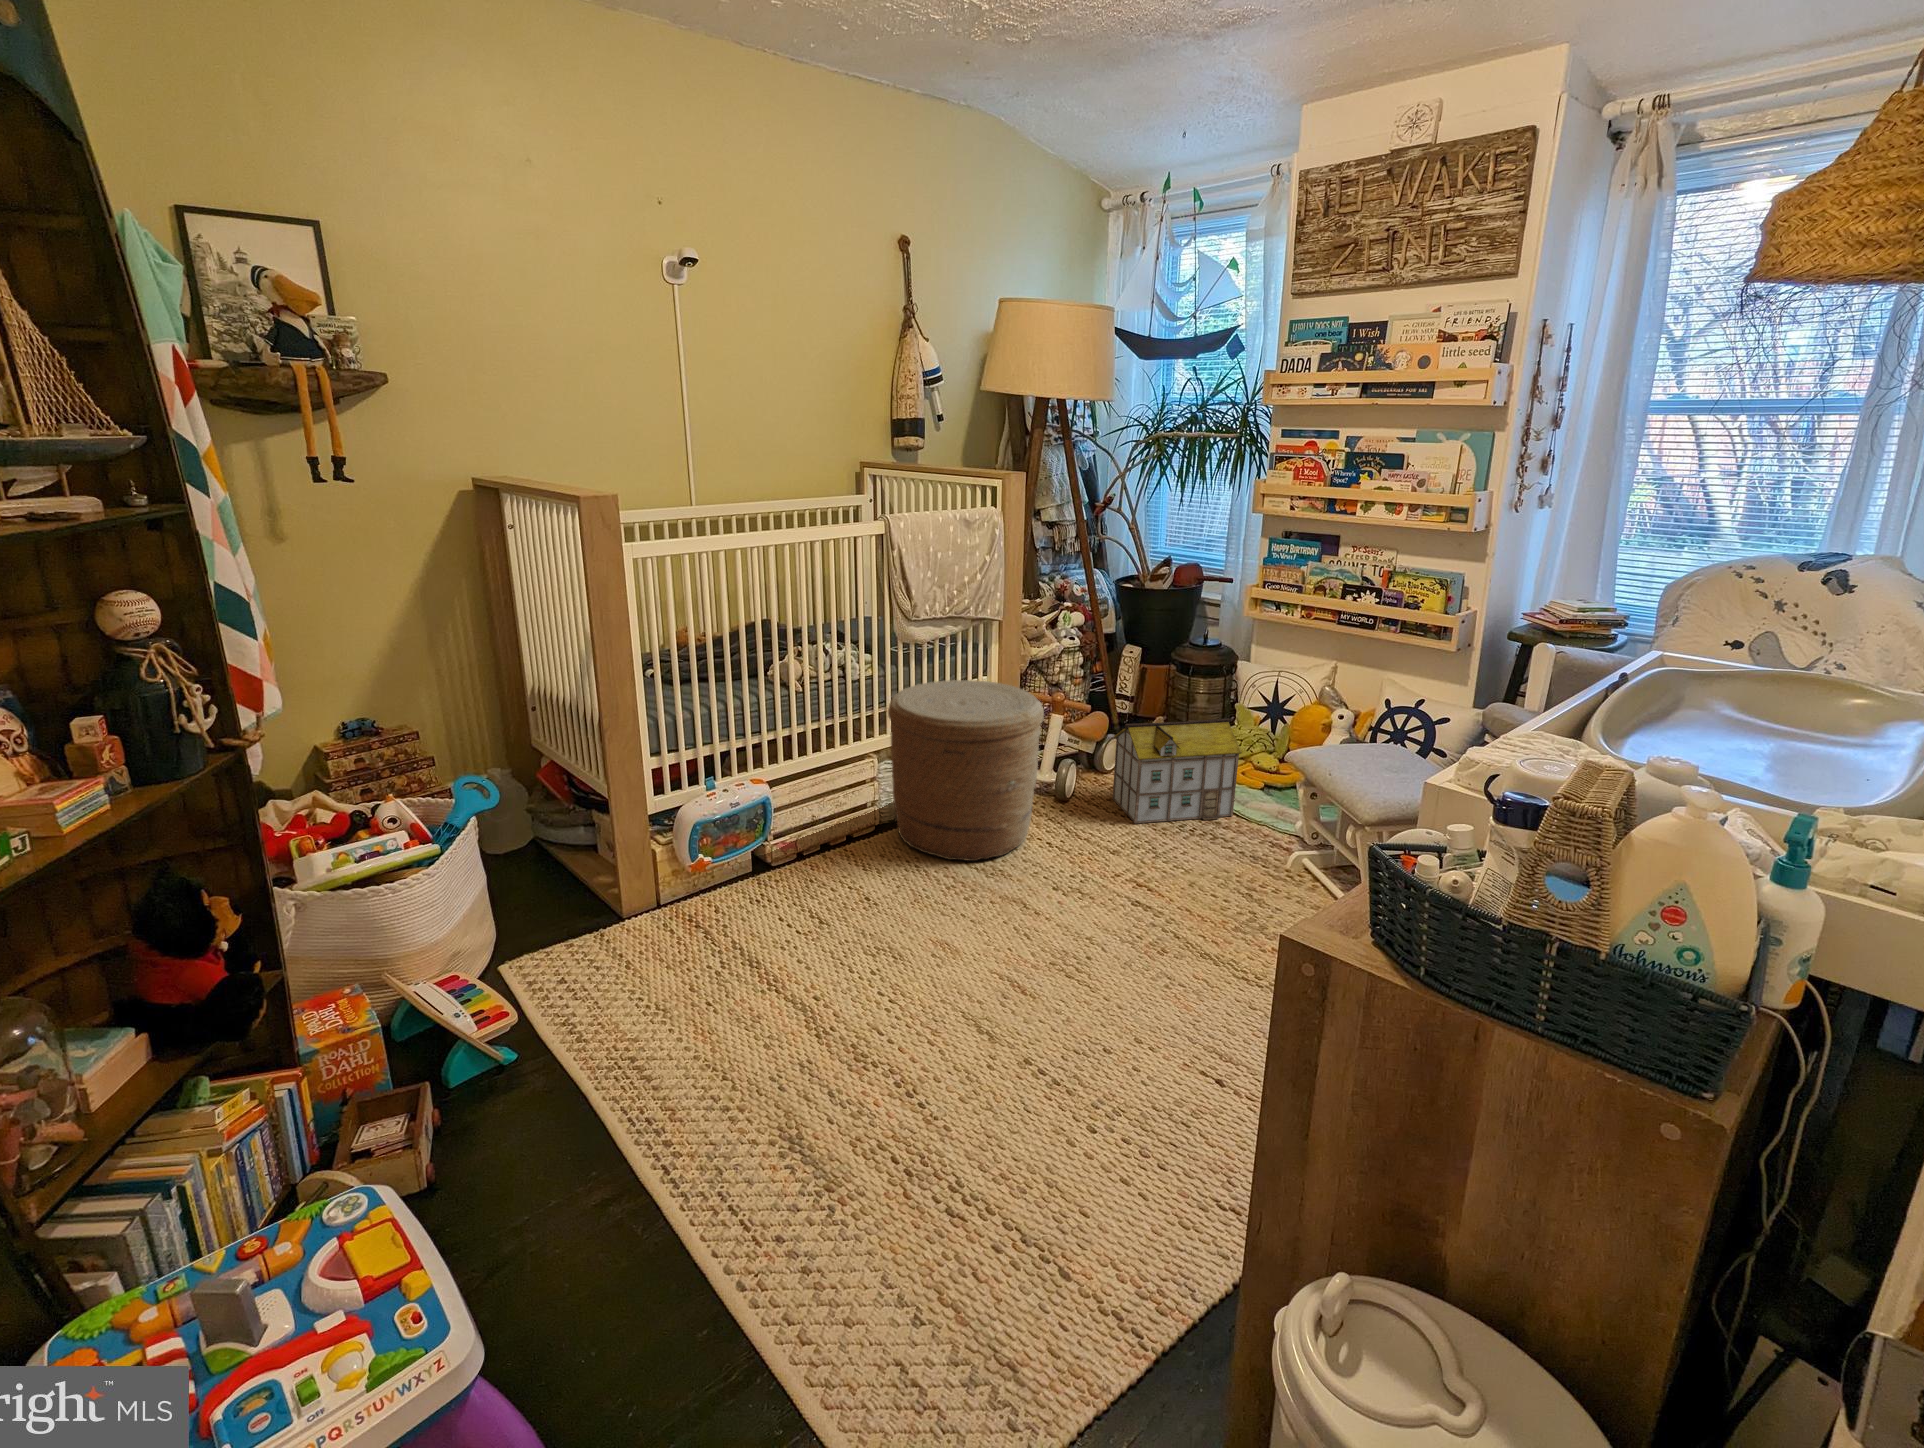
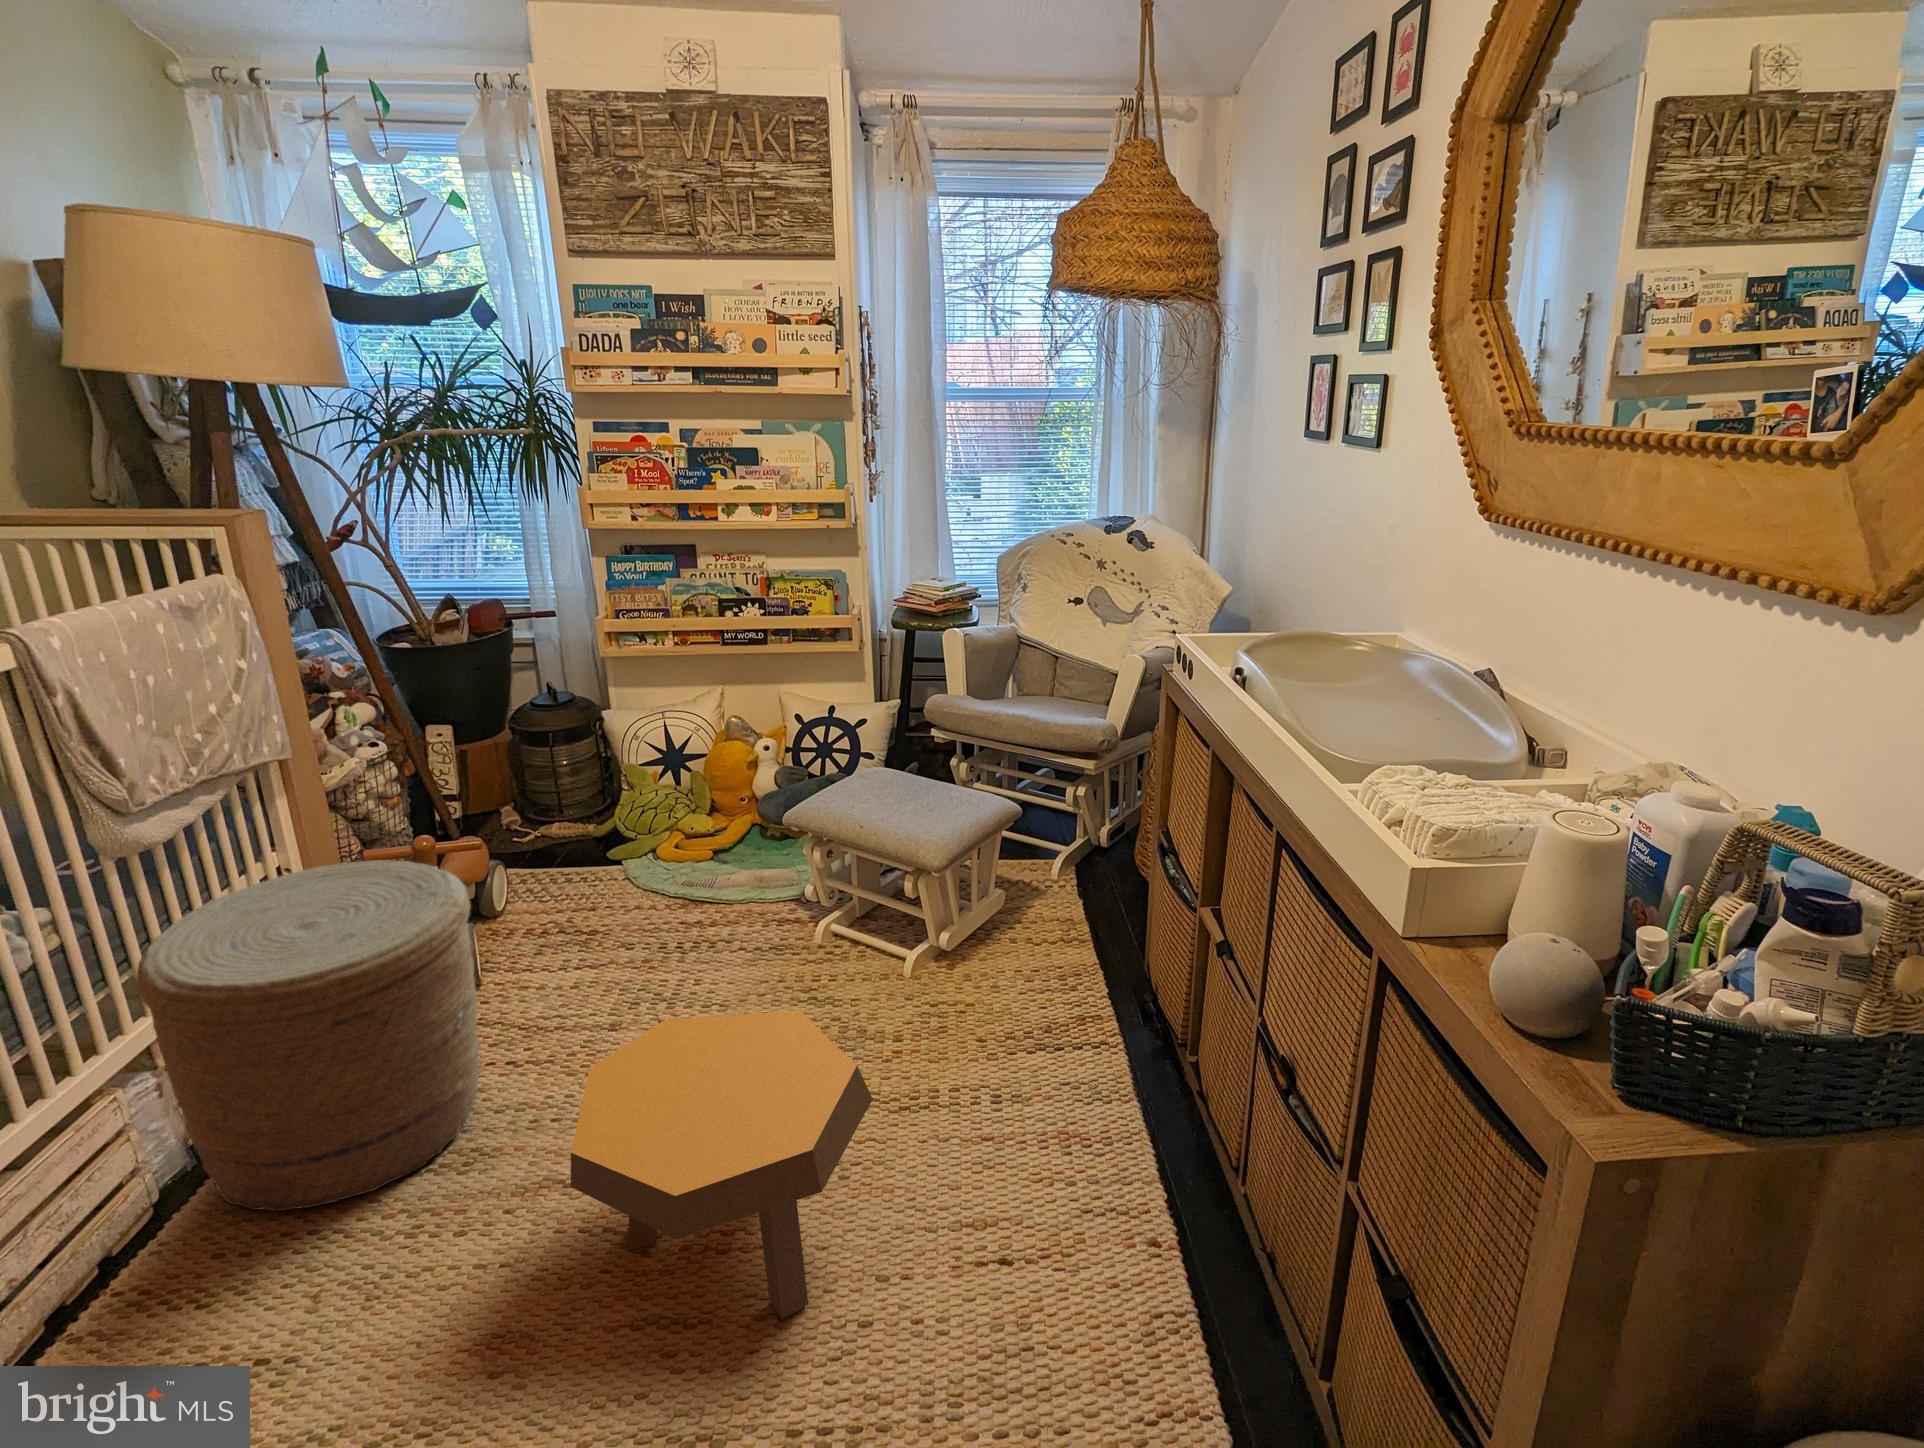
toy house: present [1113,718,1242,824] -> none [527,796,707,978]
footstool: none [993,826,1185,1023] -> present [571,1011,873,1320]

